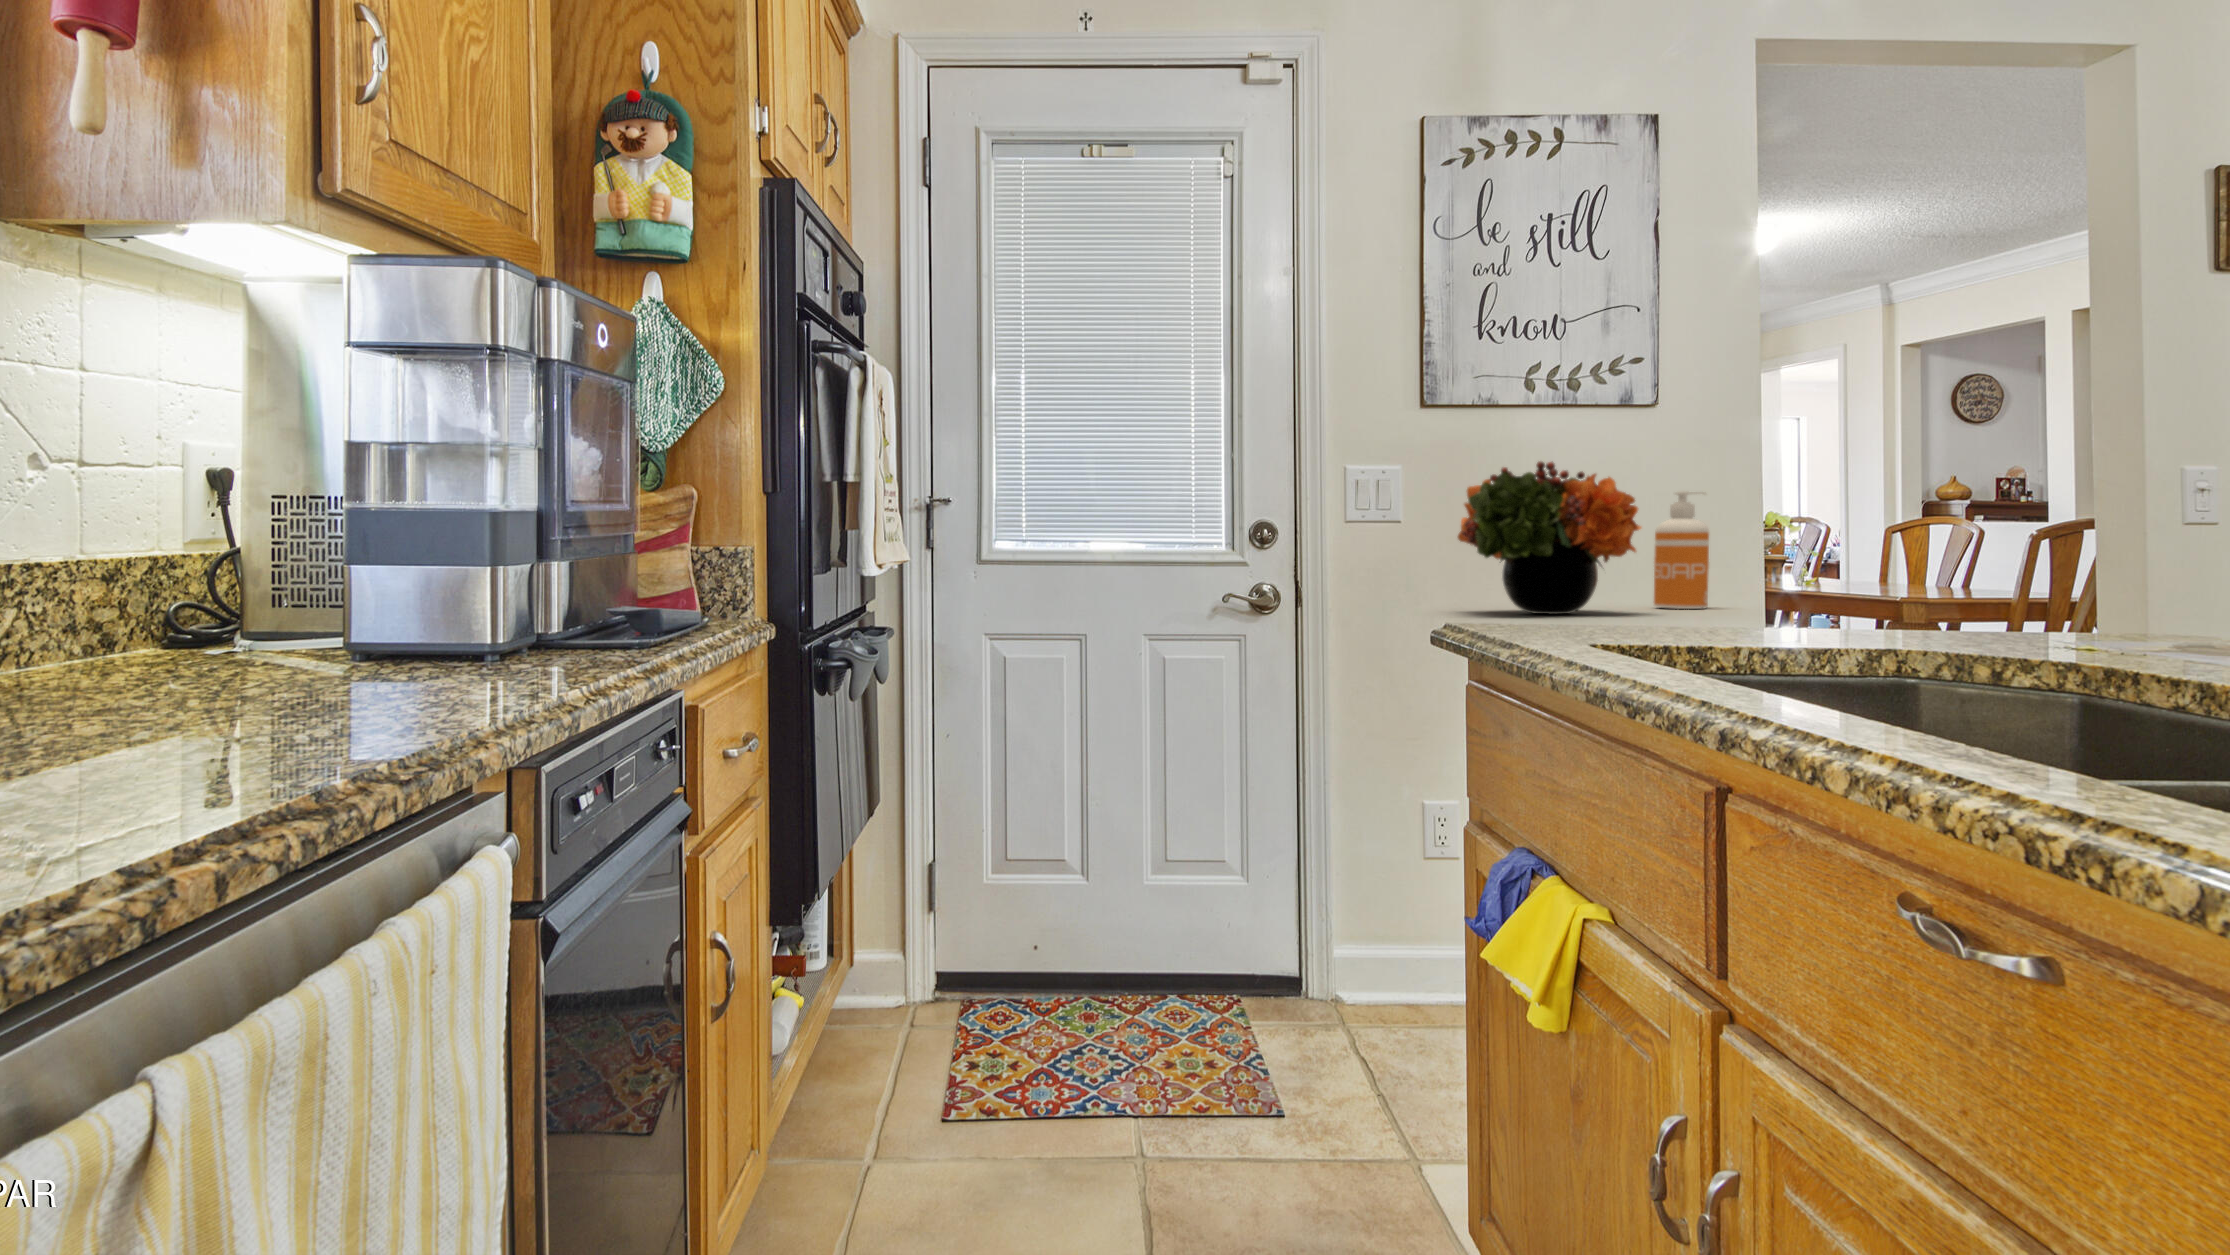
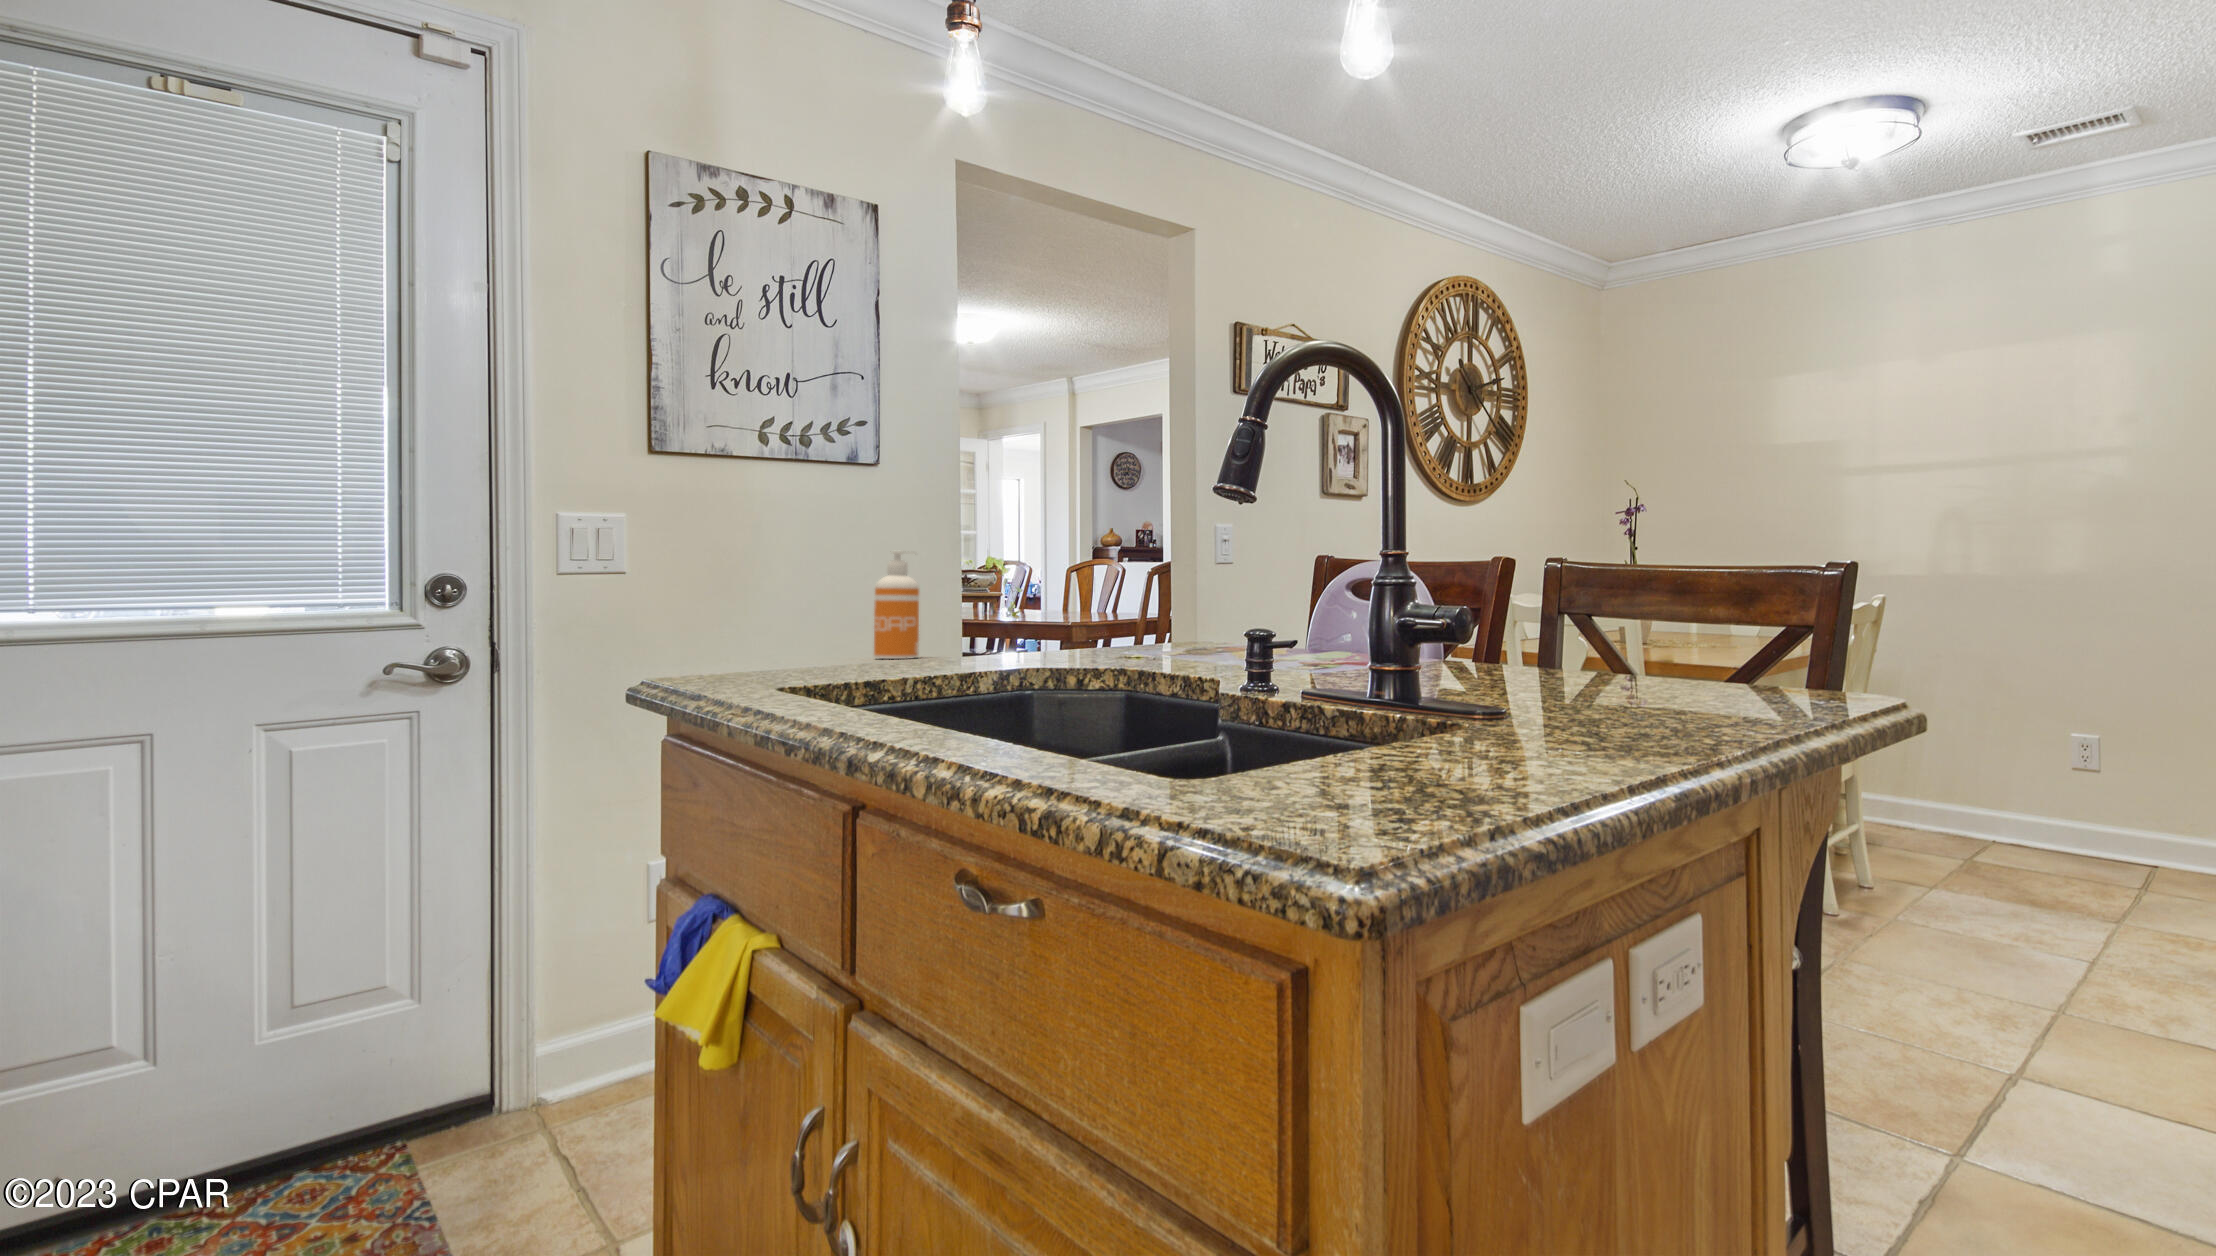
flower arrangement: present [1458,461,1641,614] -> none [682,515,861,666]

